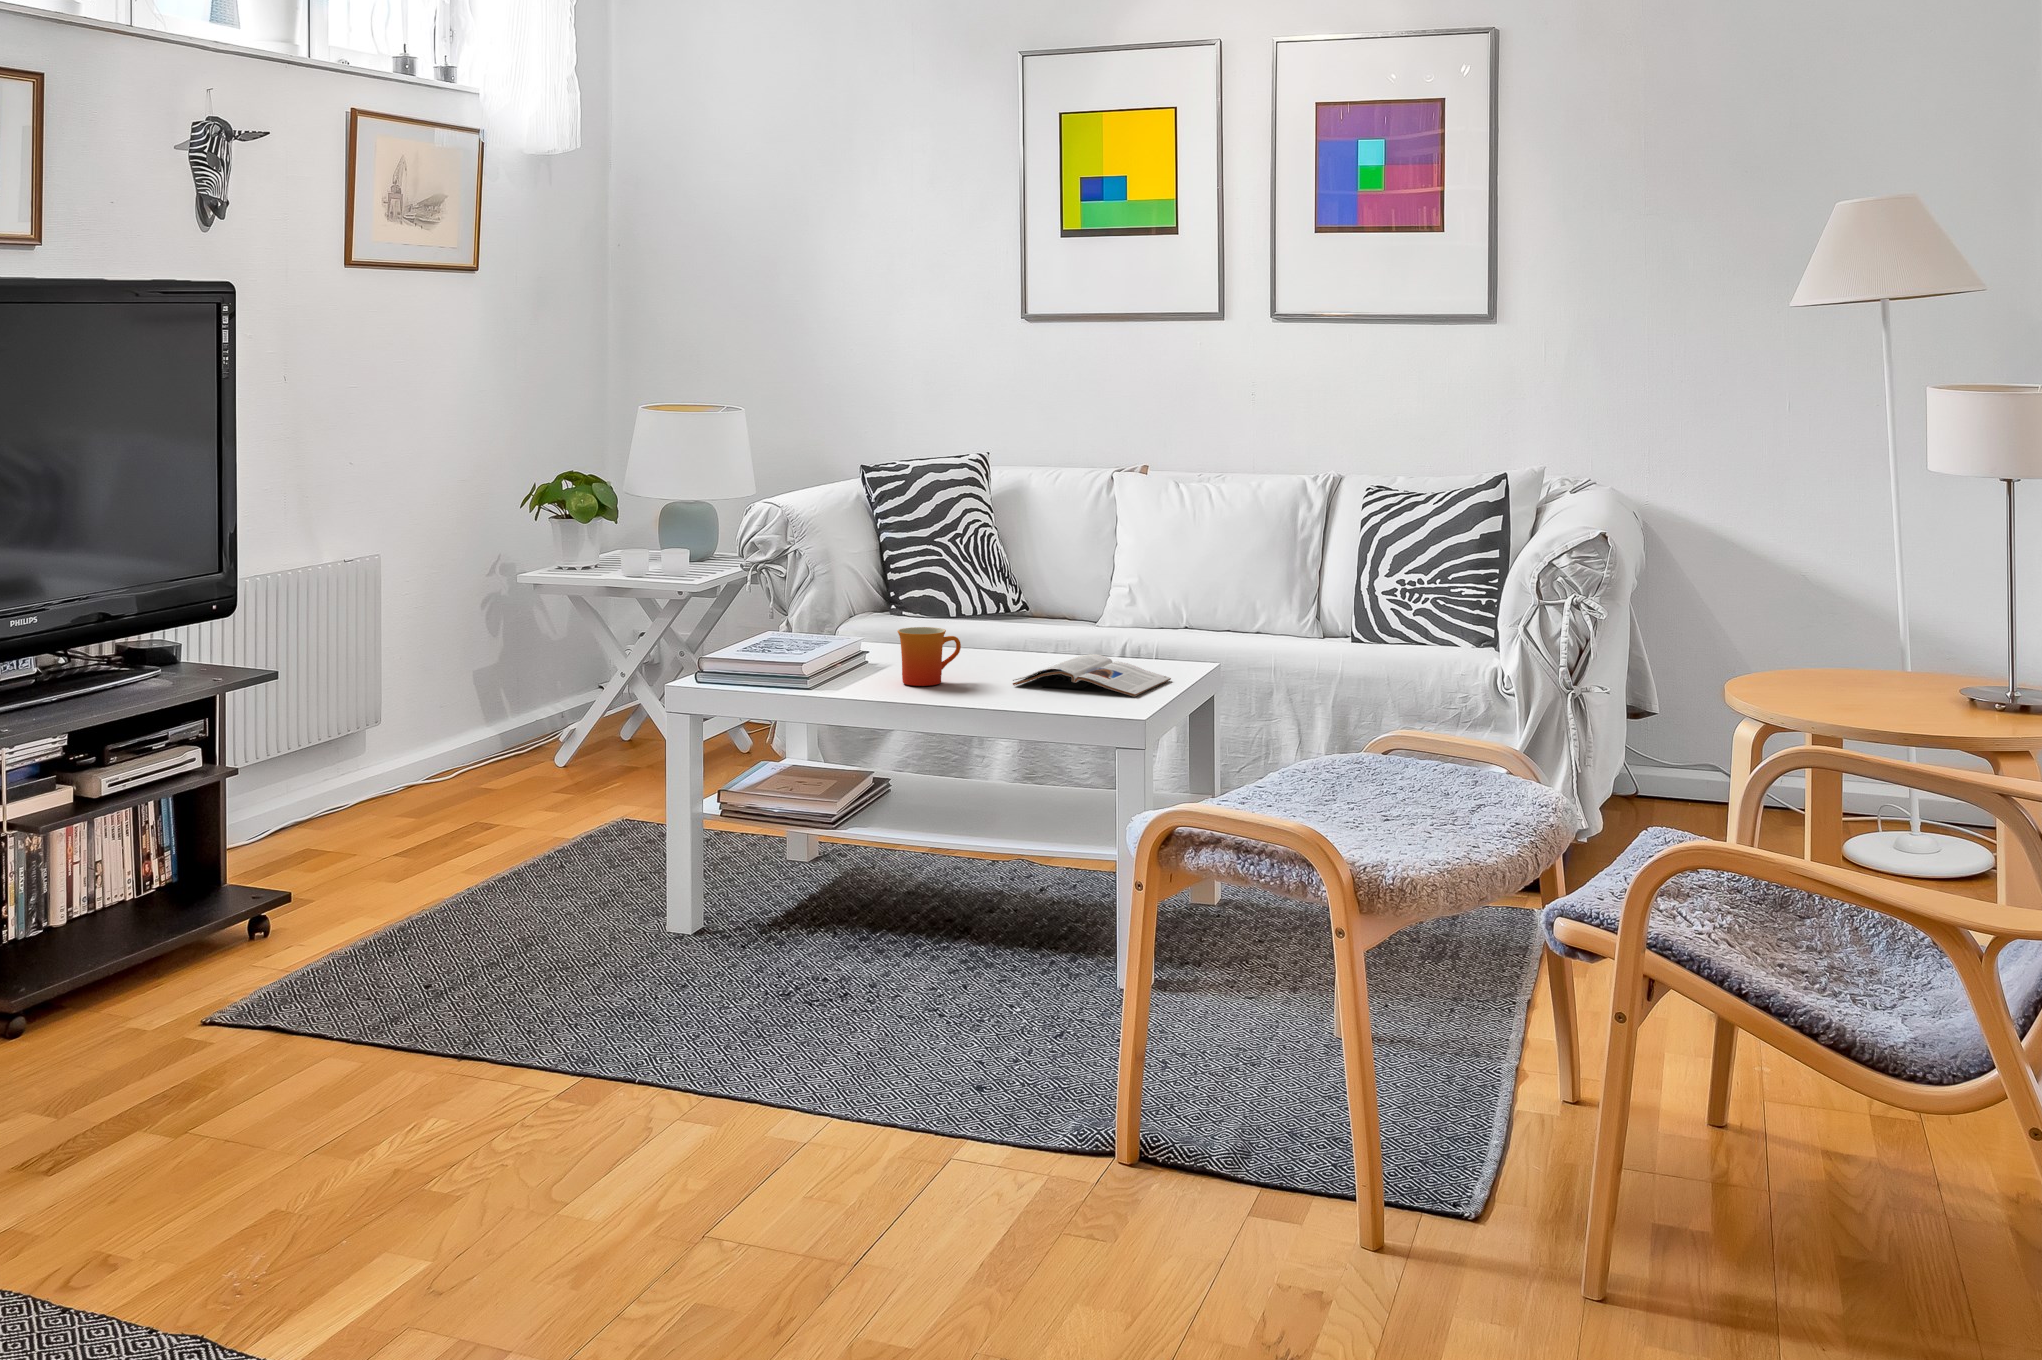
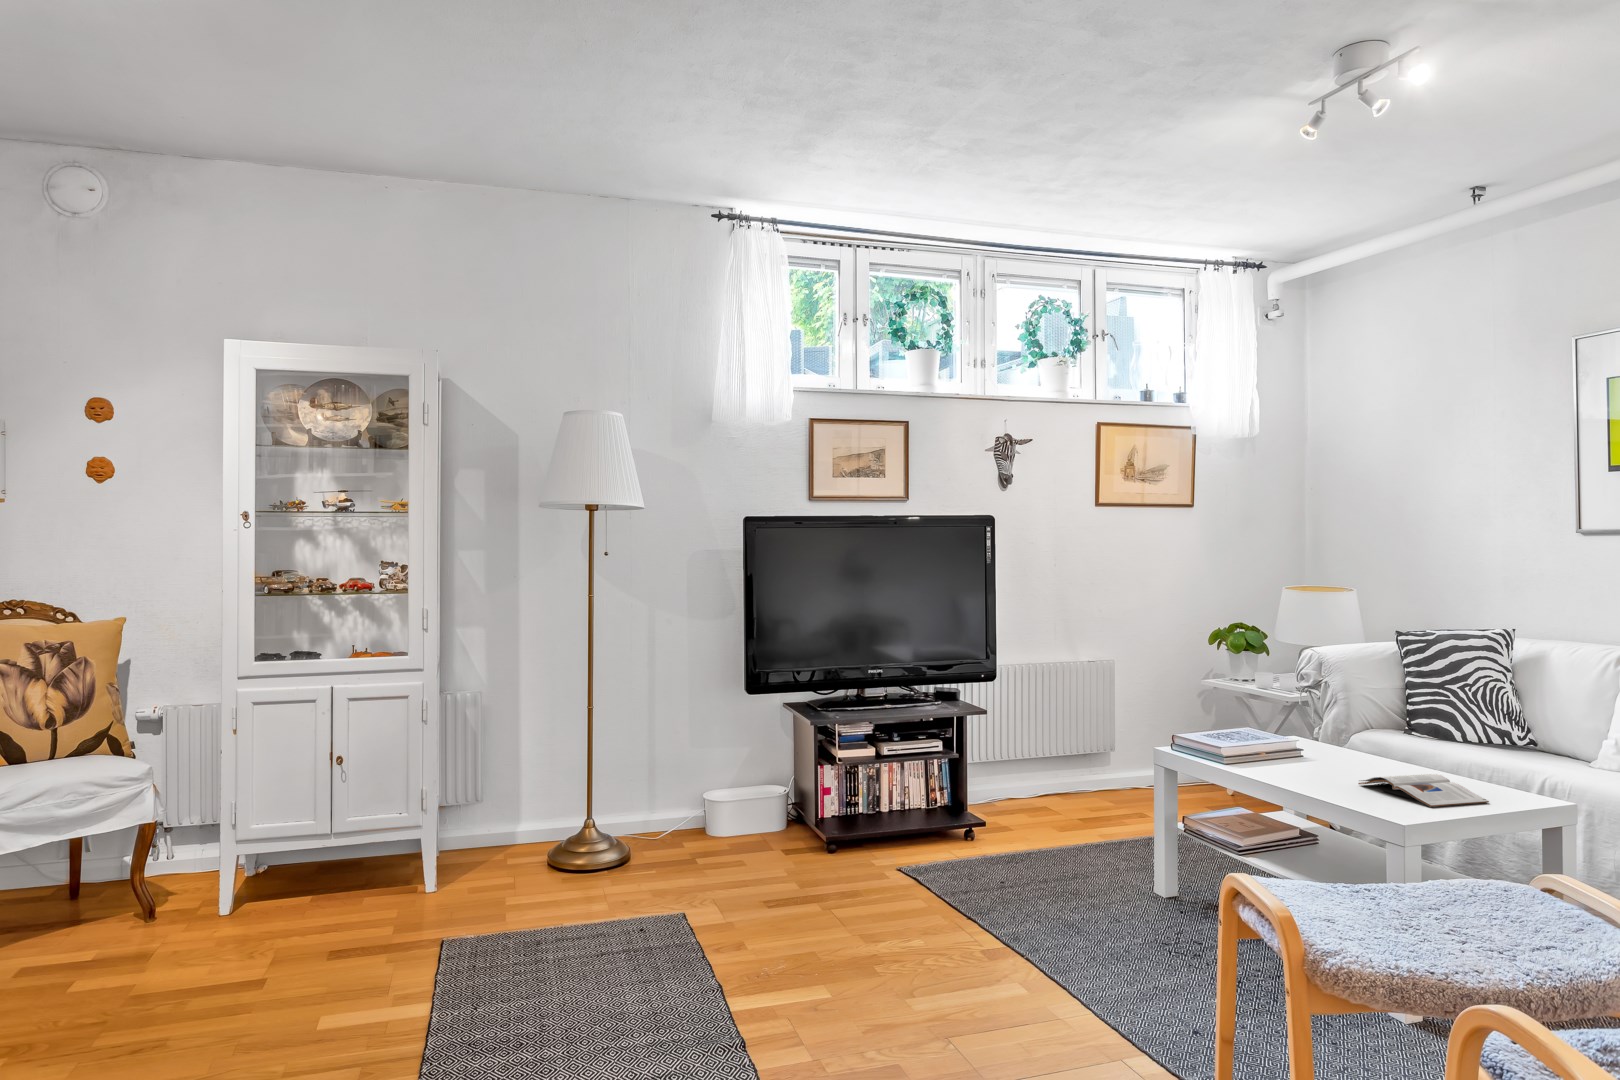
mug: present [897,627,961,686] -> none [1285,735,1333,775]

